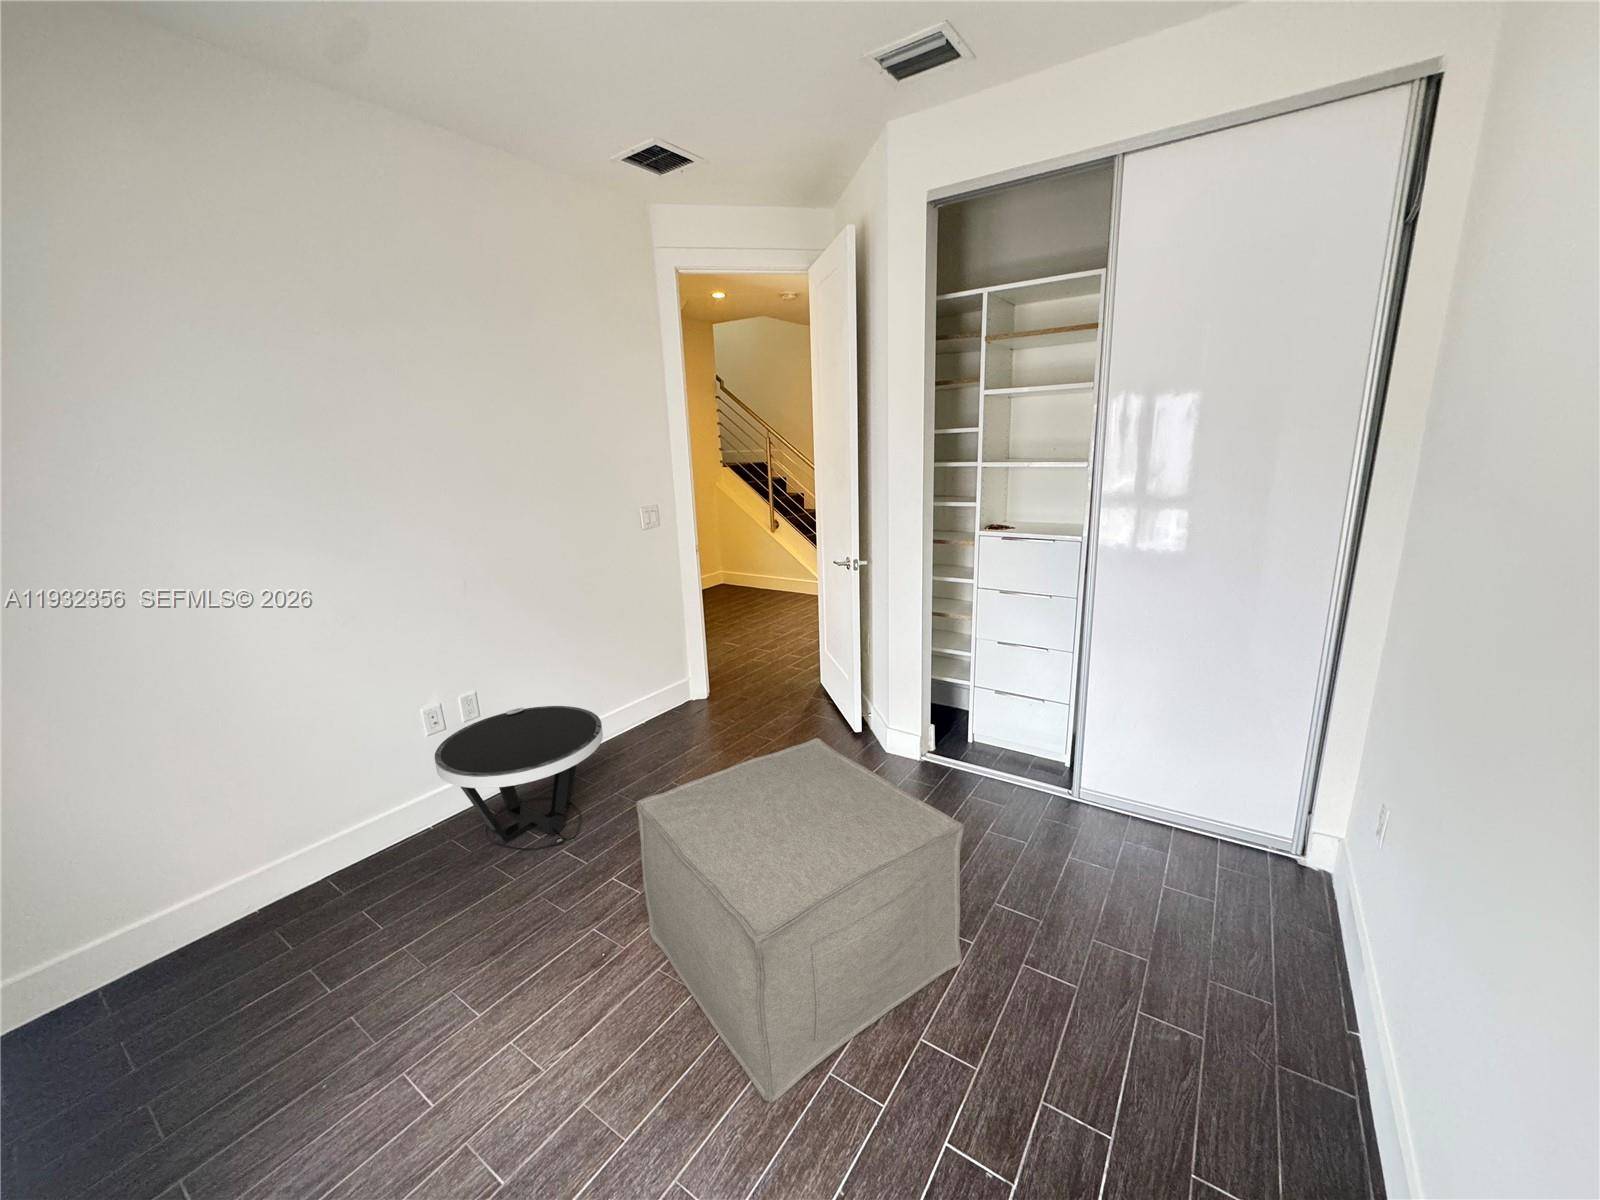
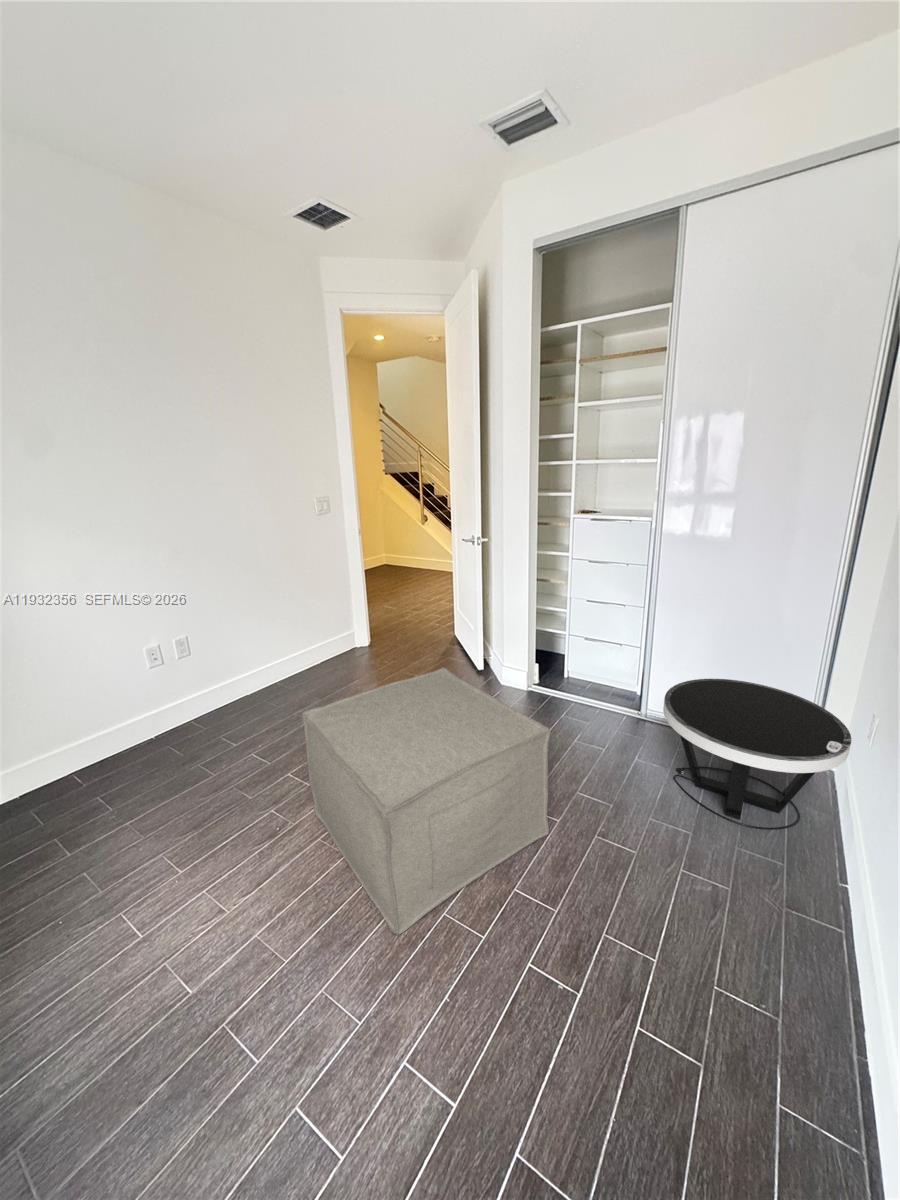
side table: present [434,706,603,850] -> present [663,679,852,830]

